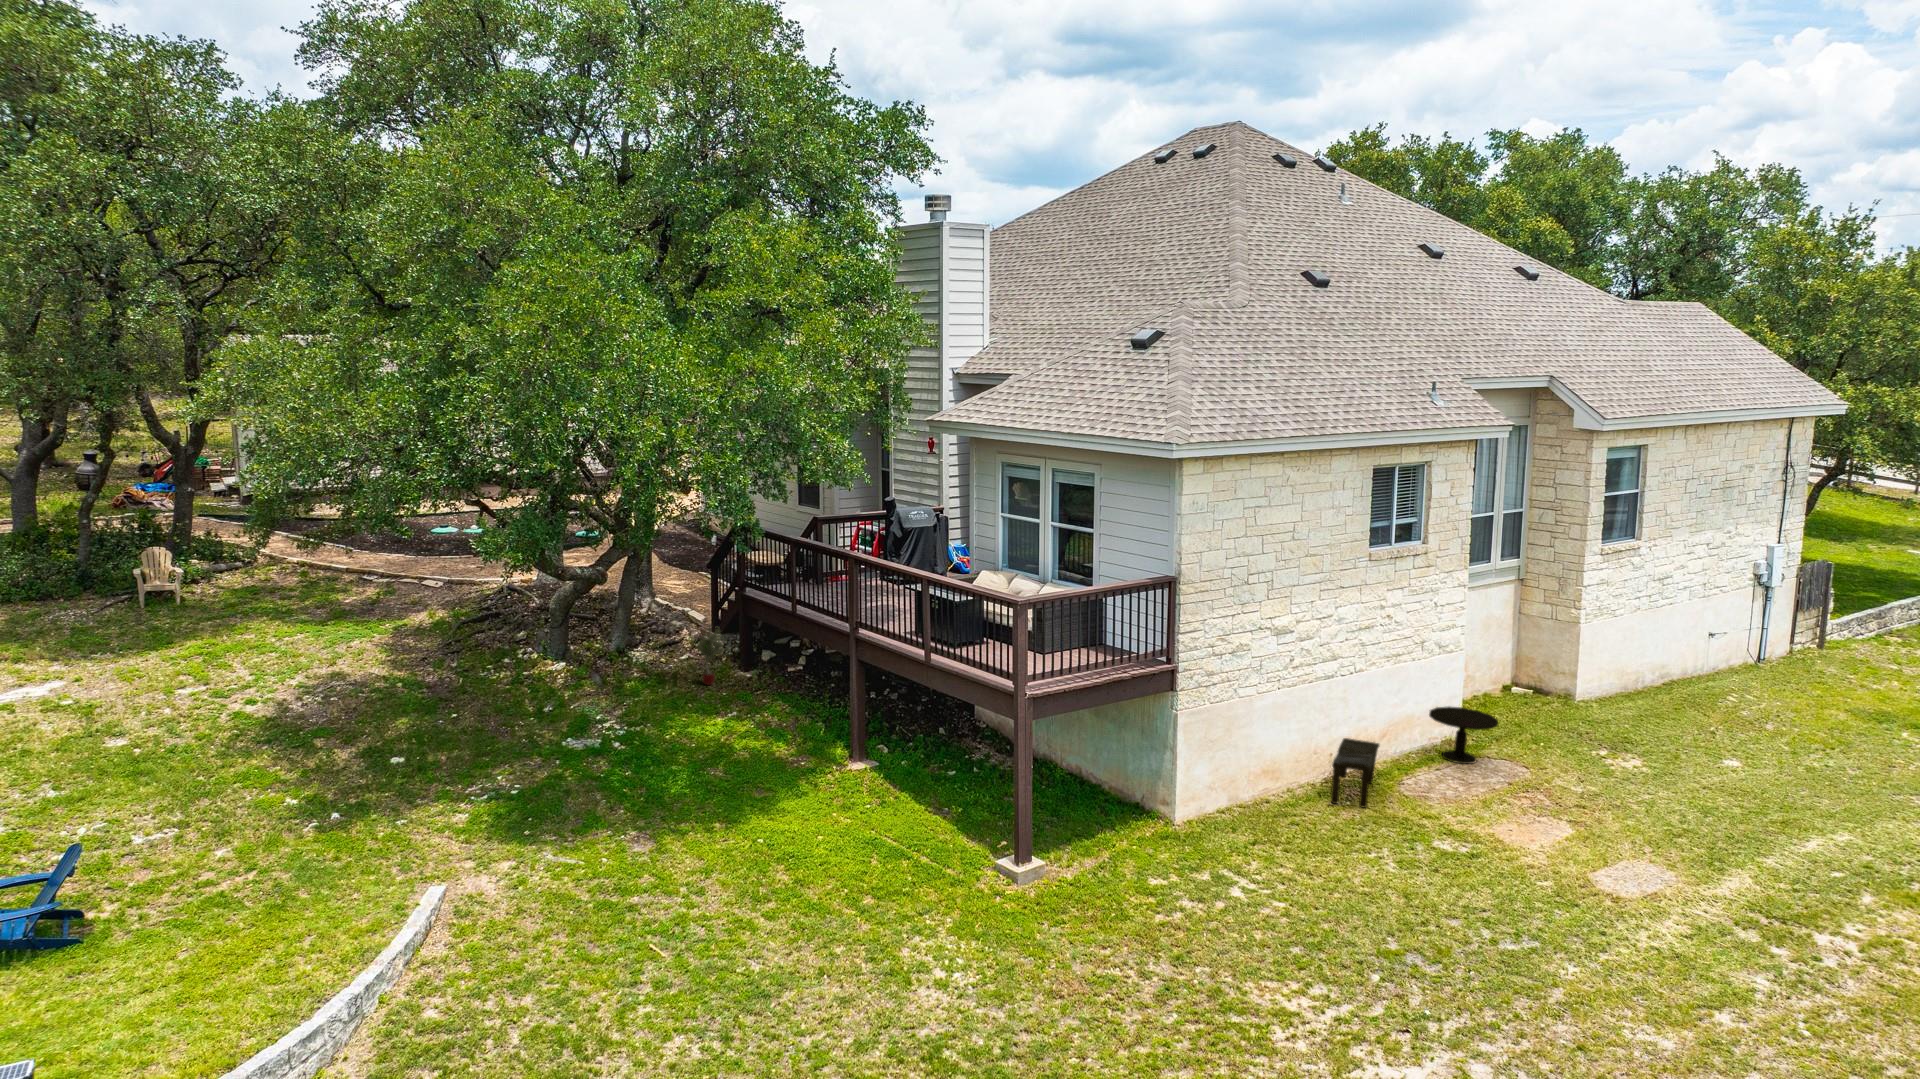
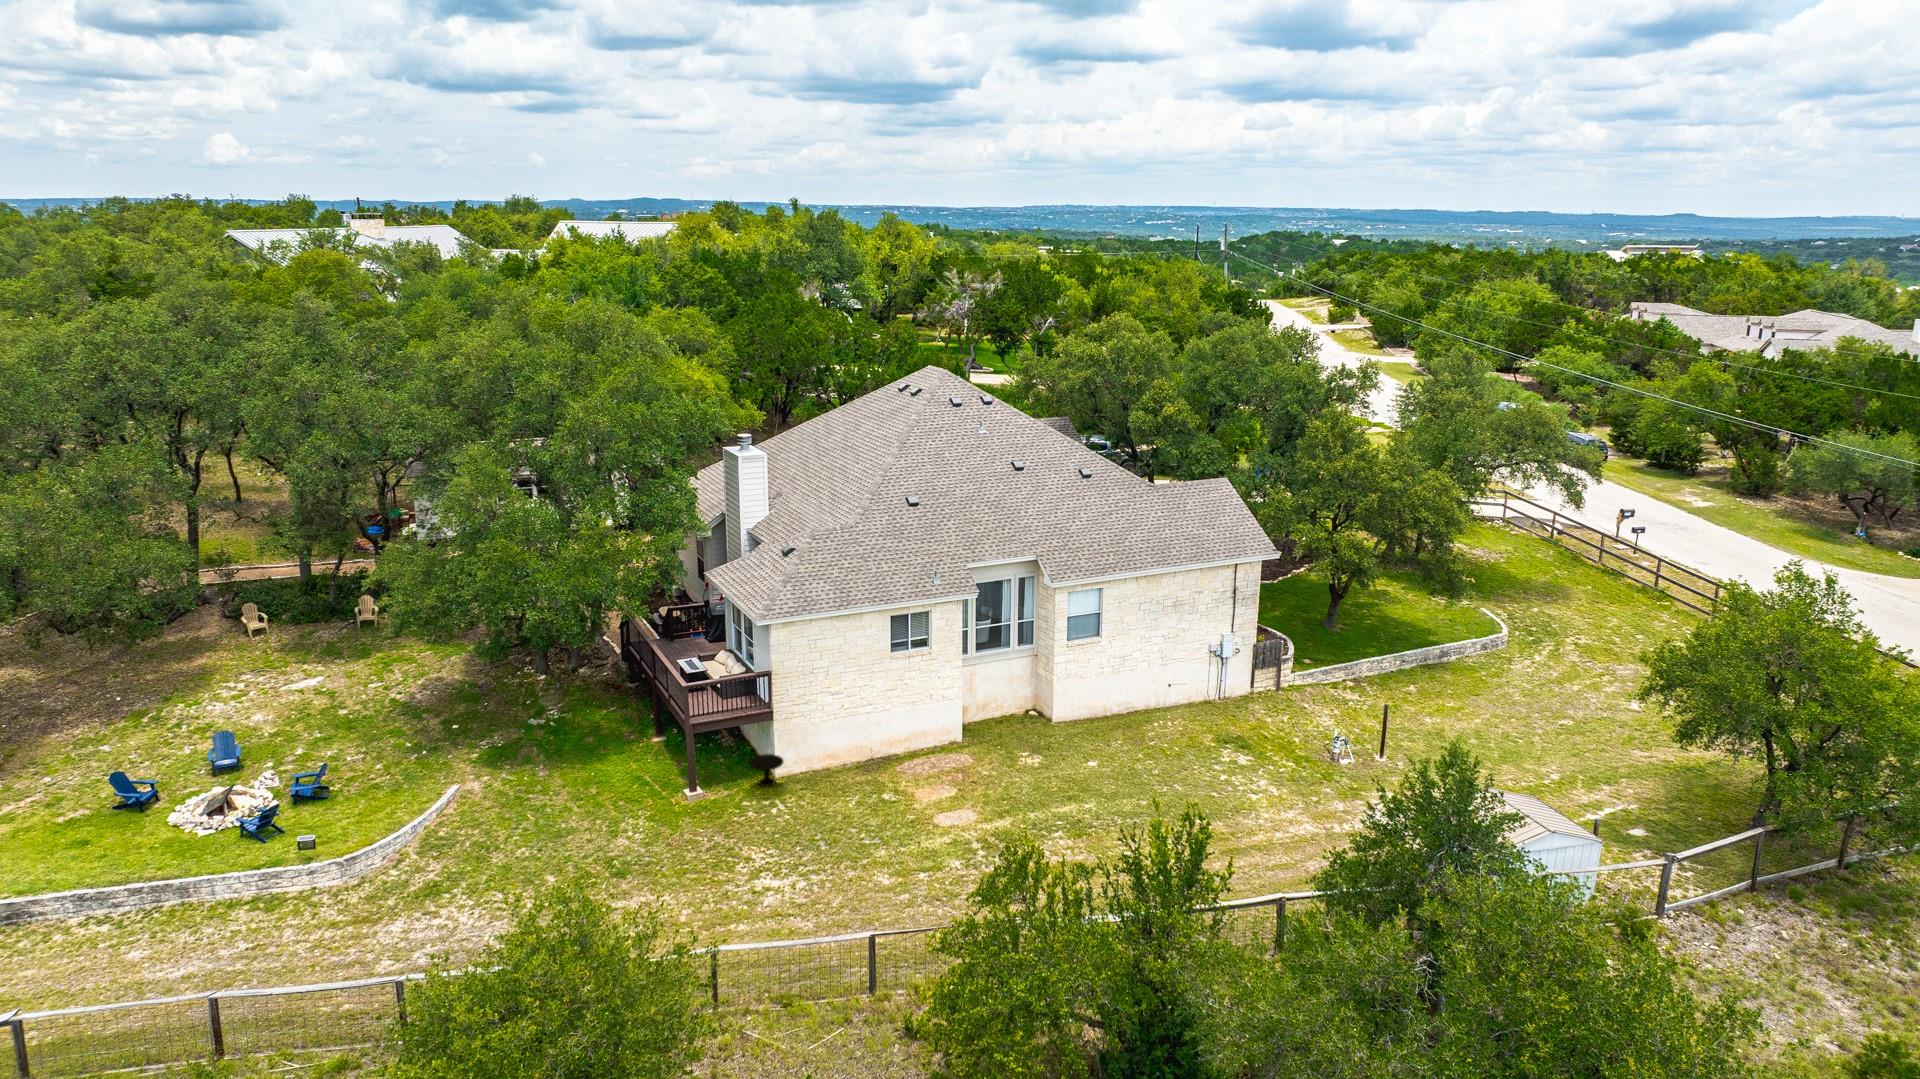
side table: present [1429,707,1498,764] -> present [749,754,784,786]
bench: present [1331,738,1379,808] -> none [861,740,895,774]

